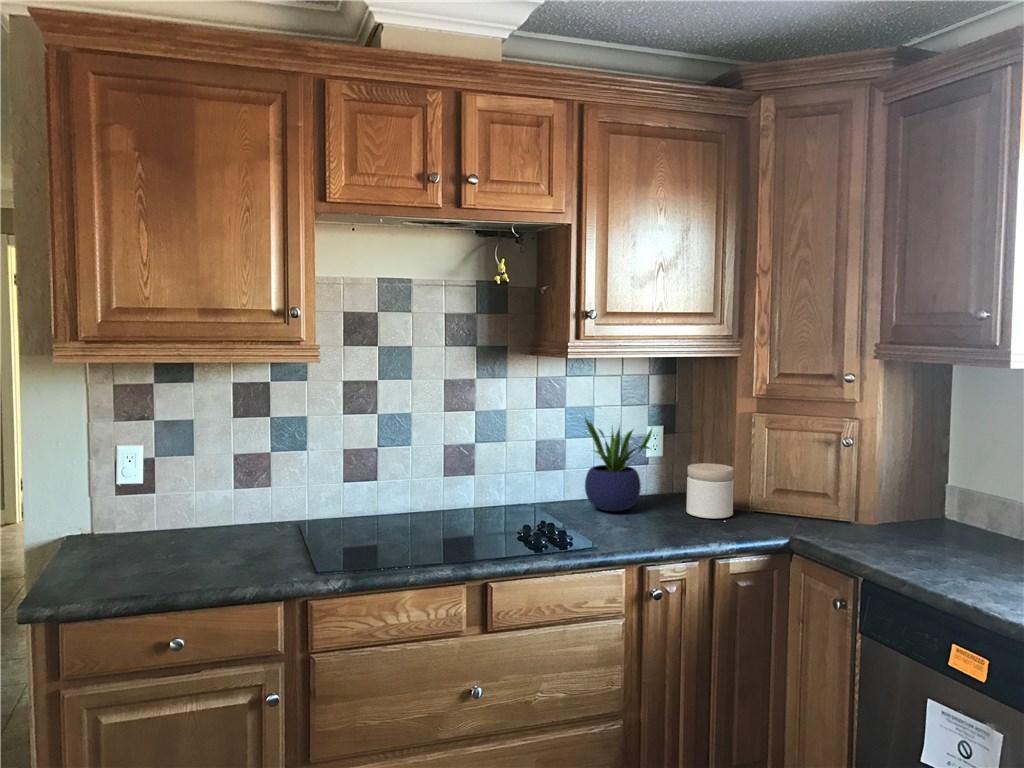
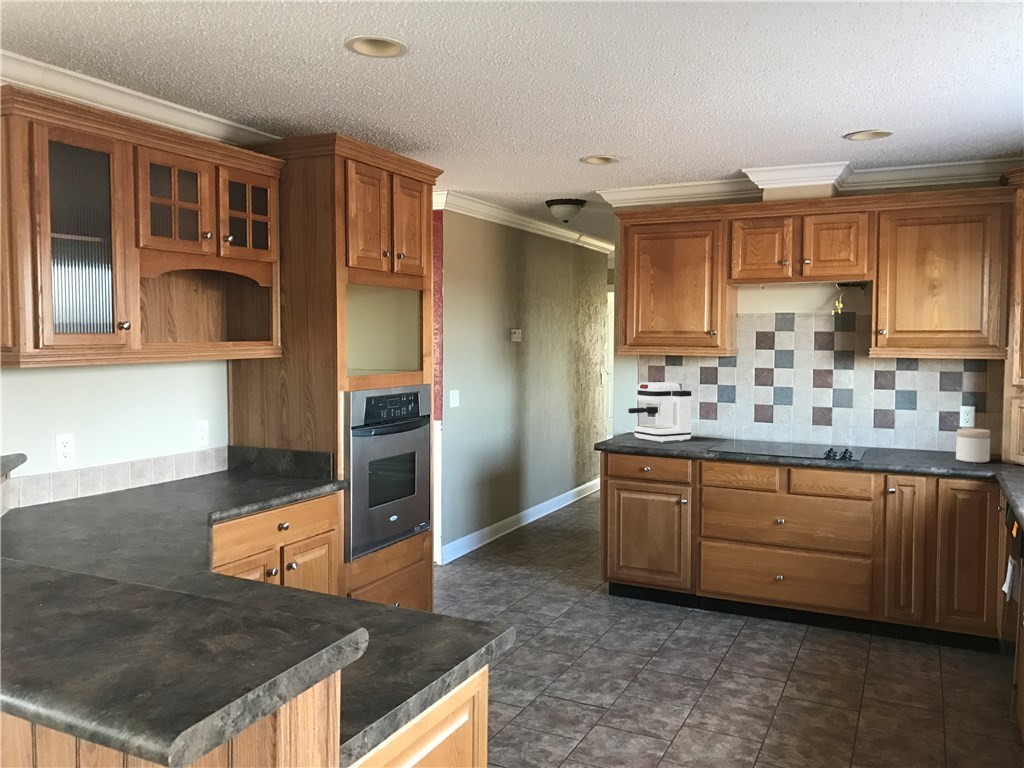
potted plant: present [585,418,652,511] -> none [892,394,936,453]
coffee maker: none [94,421,239,562] -> present [628,382,691,442]

